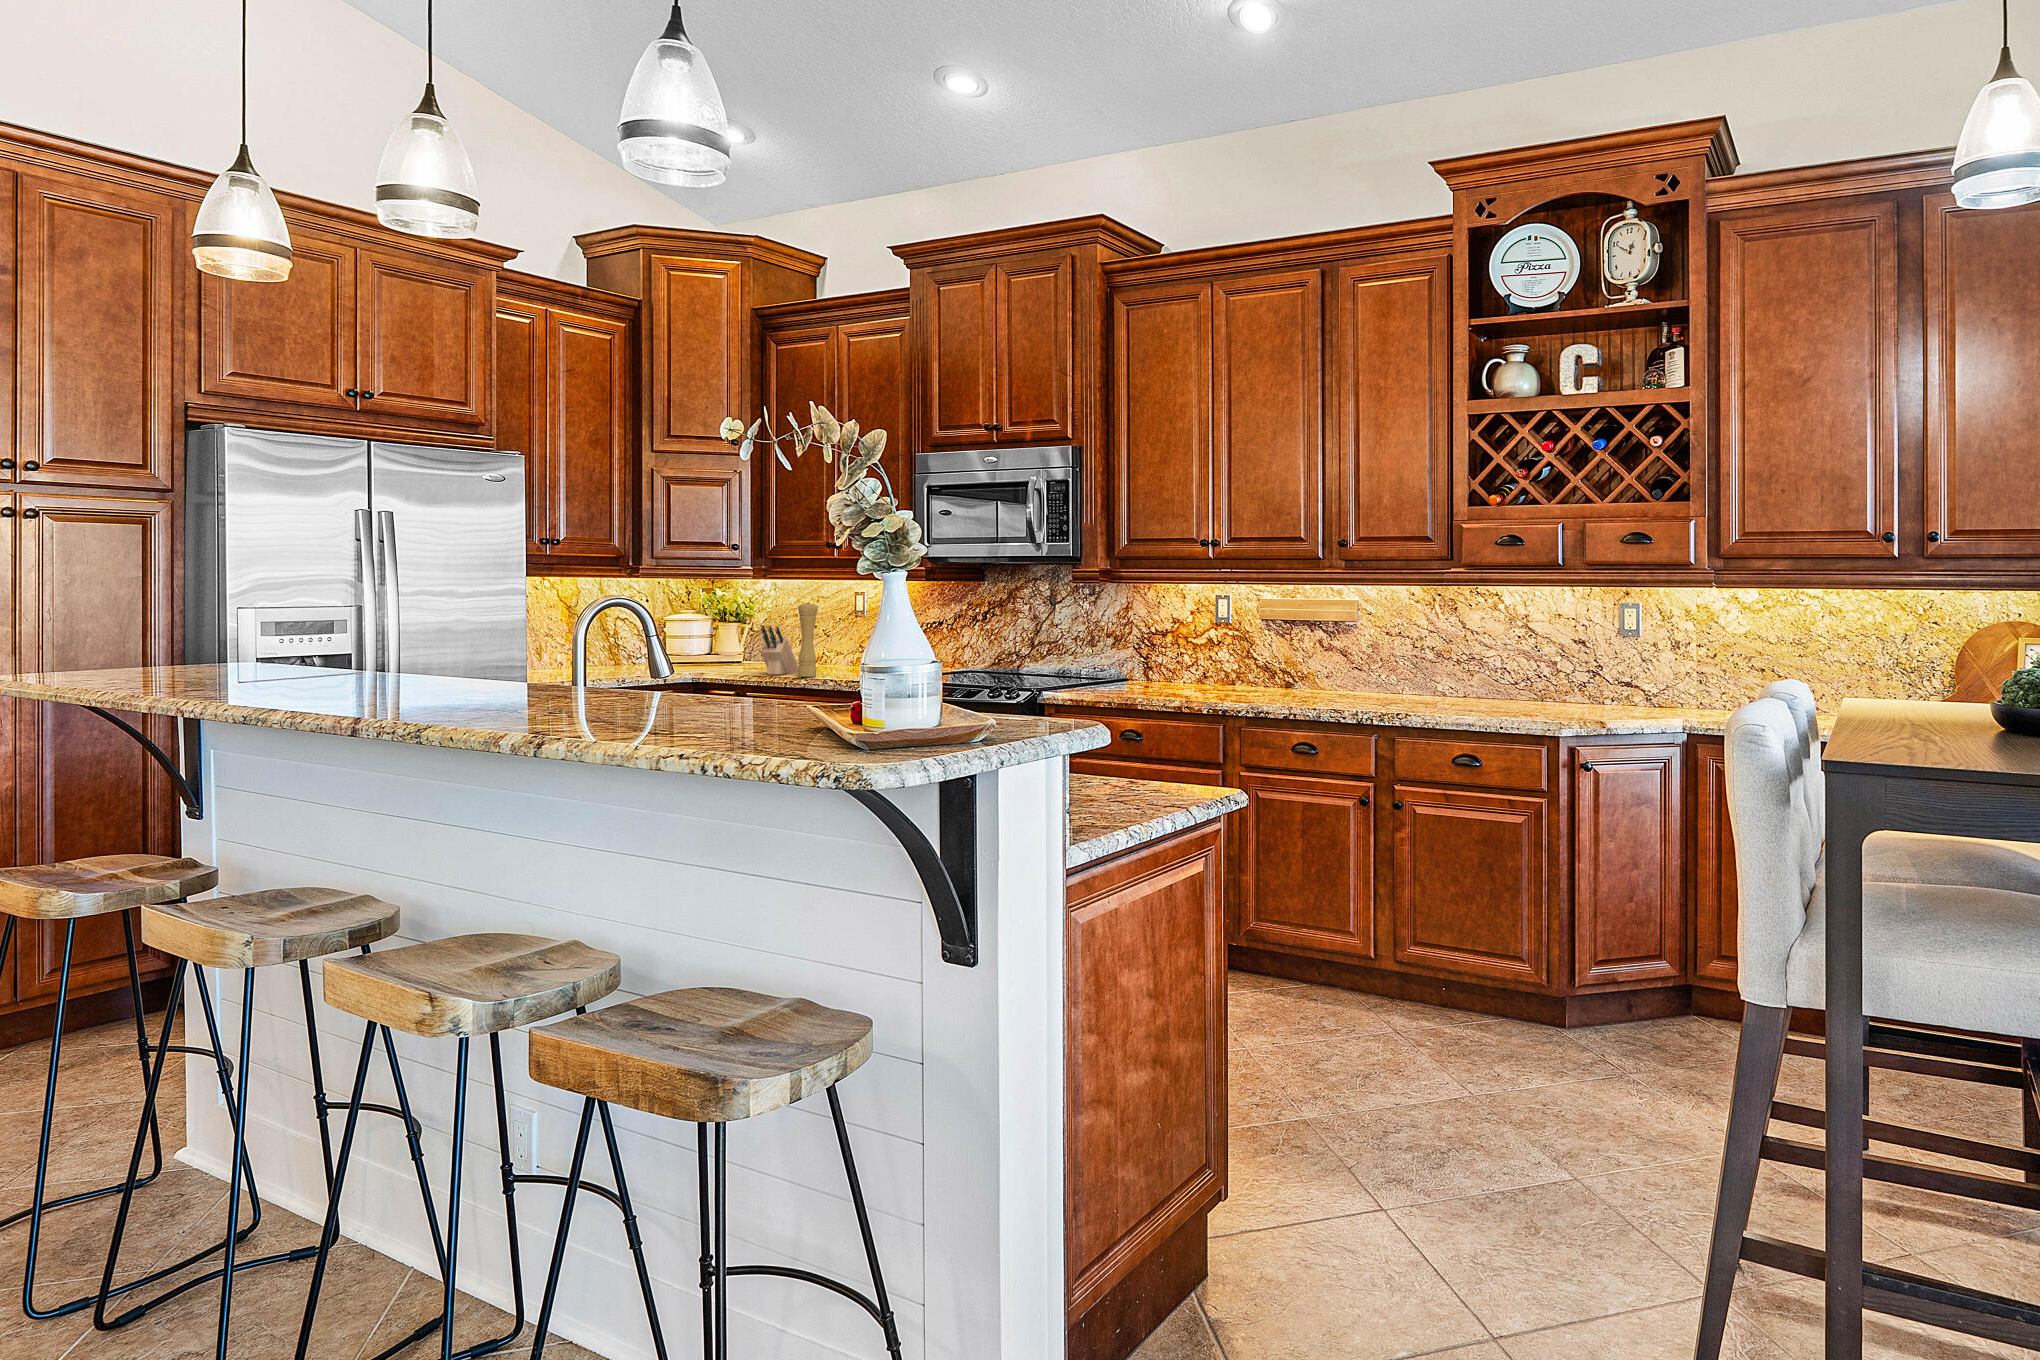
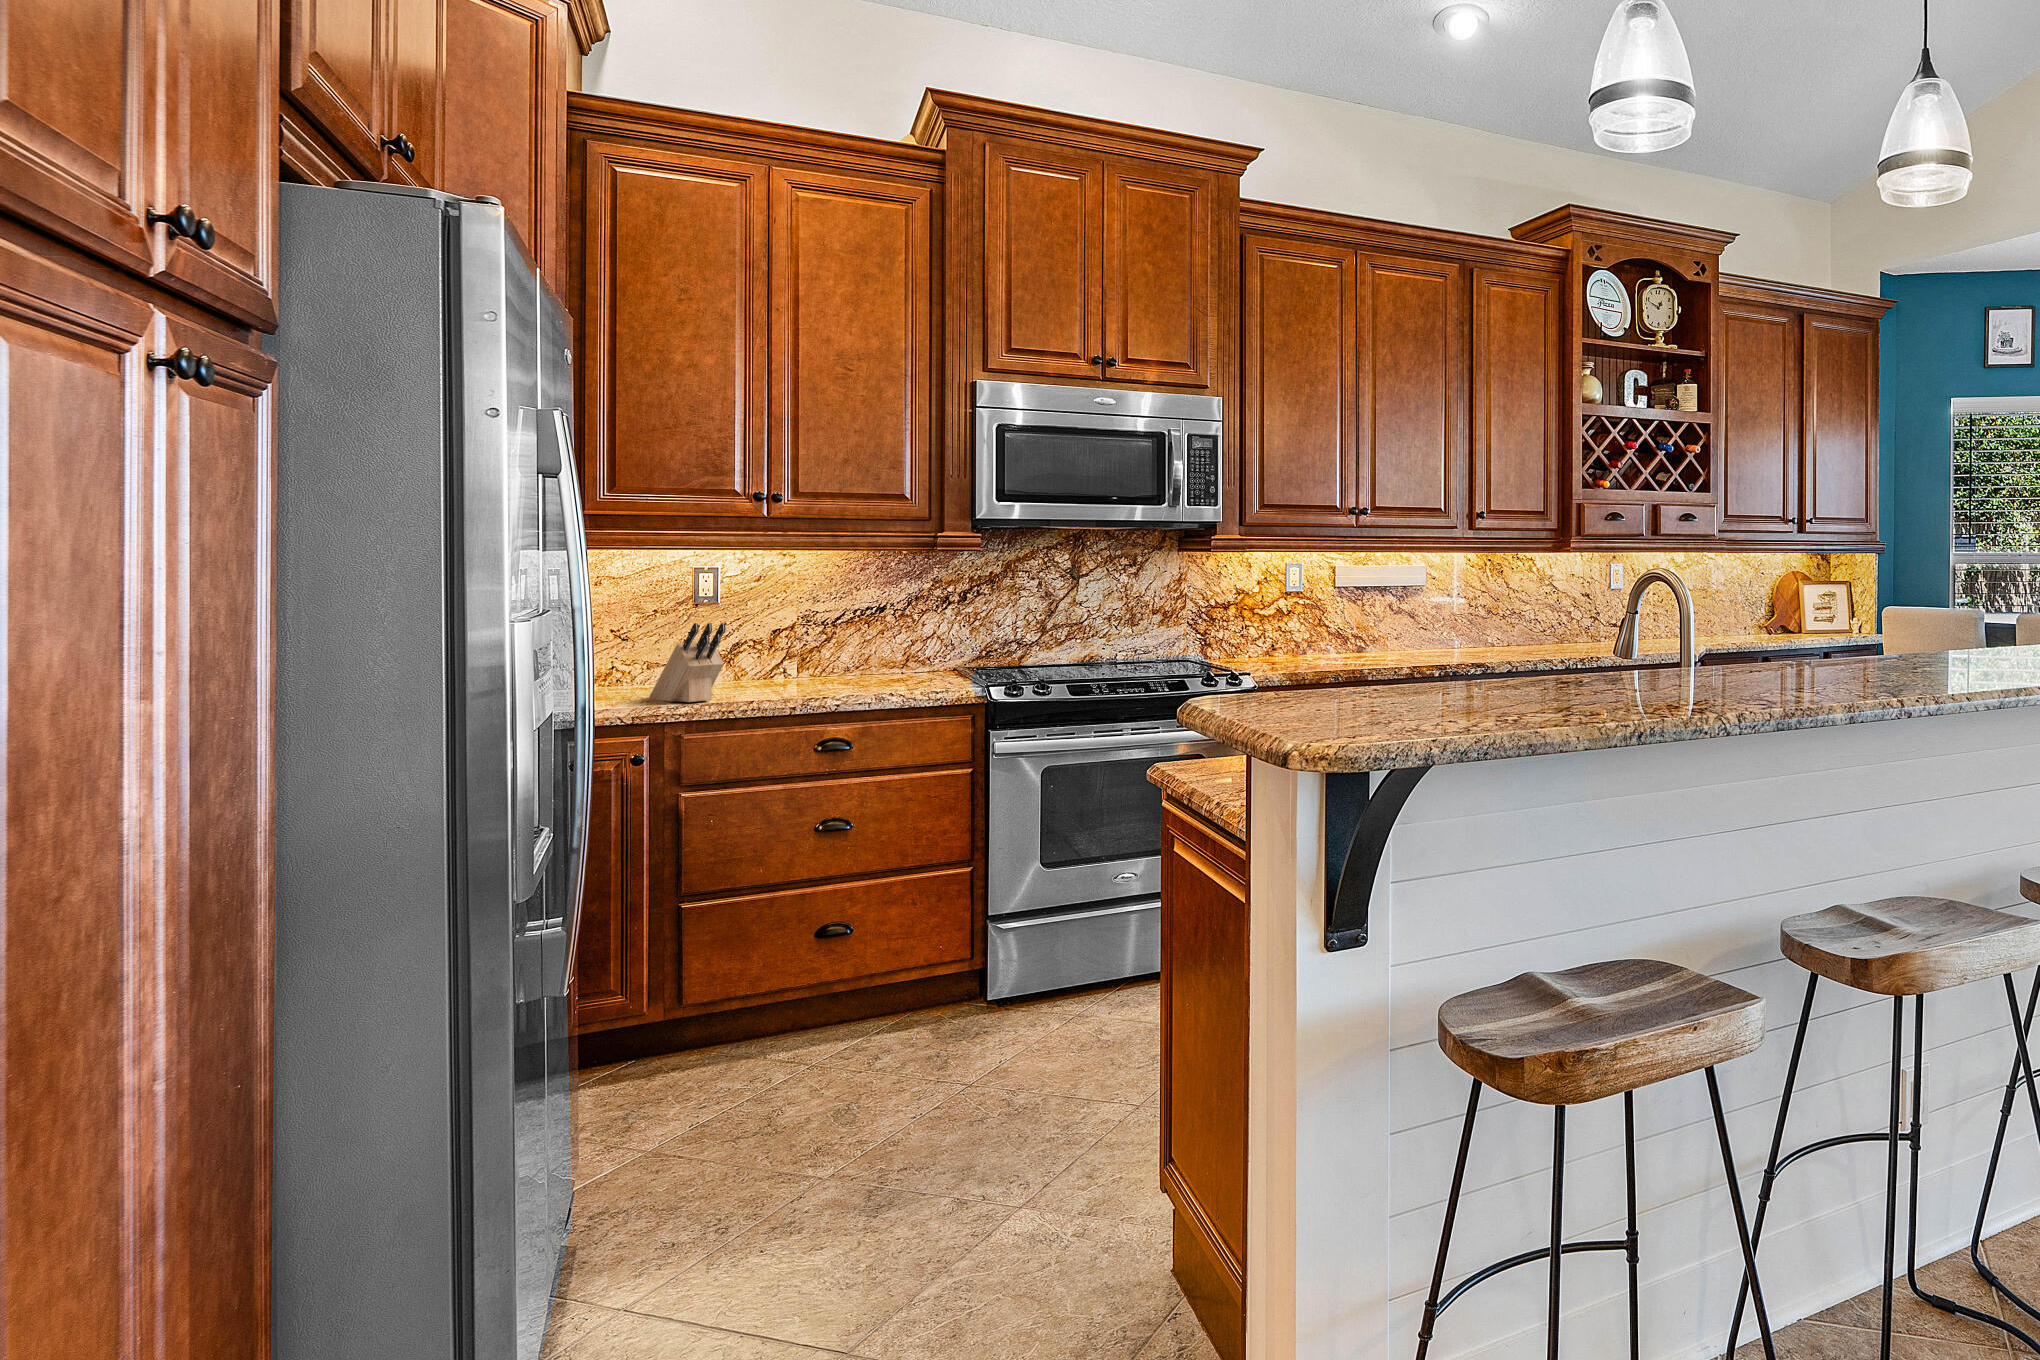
pepper mill: present [798,602,818,677] -> none [770,584,802,698]

